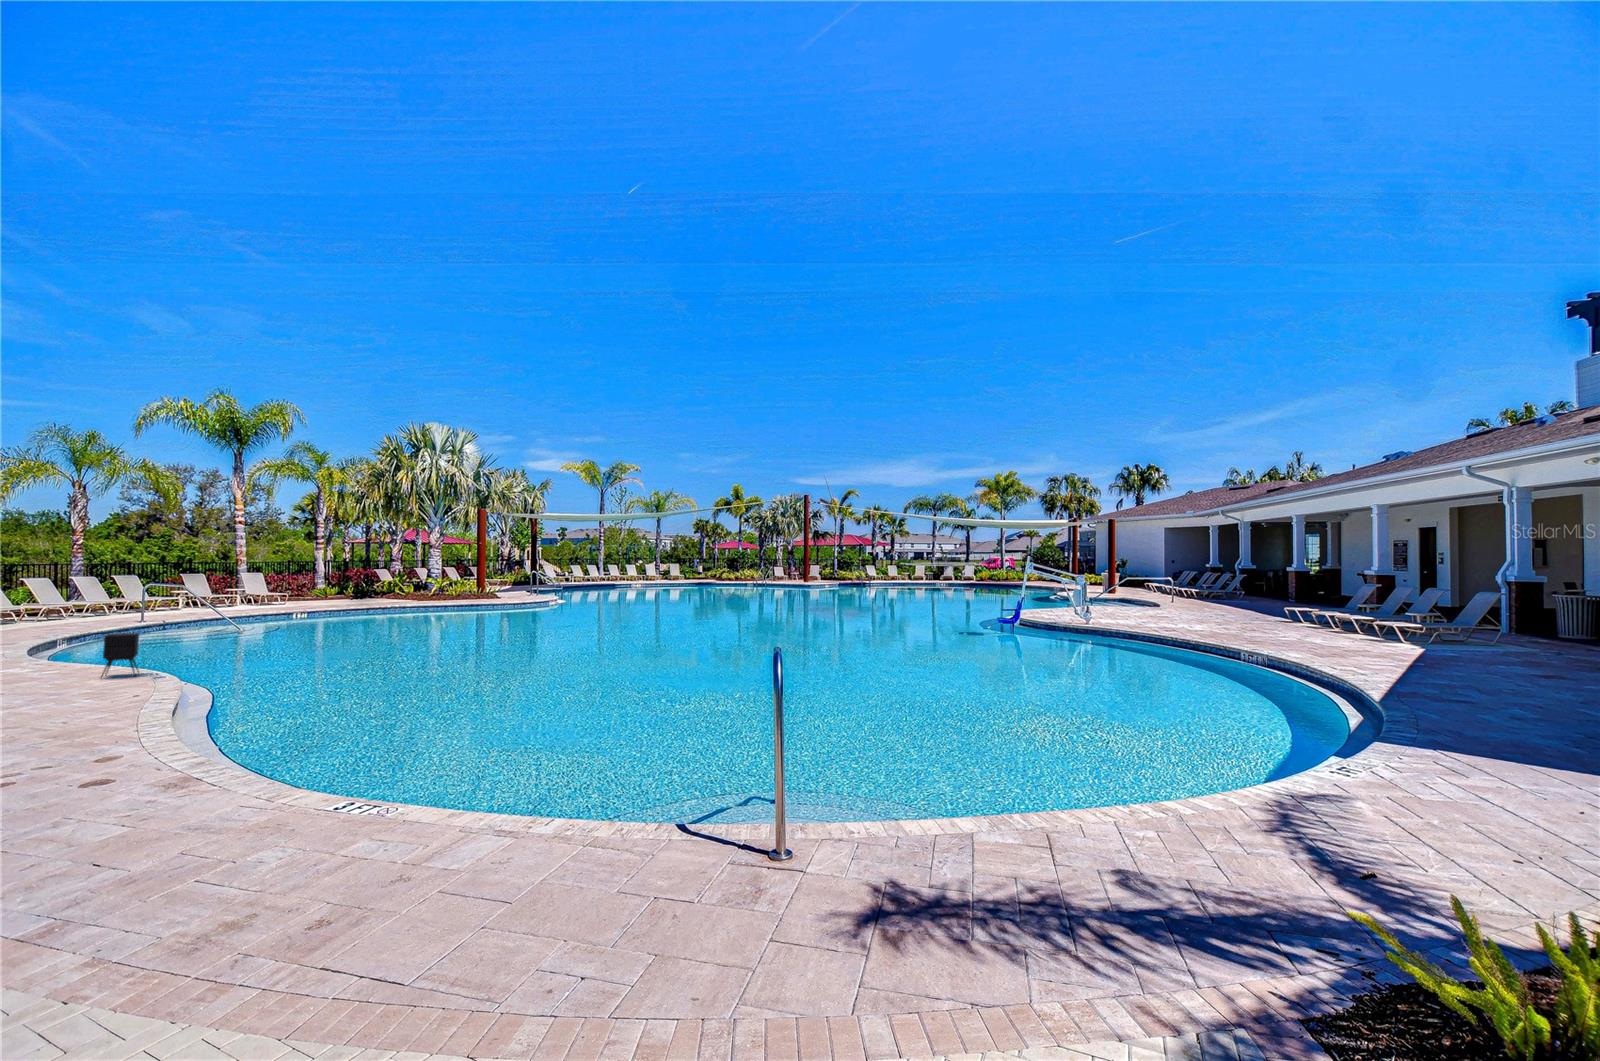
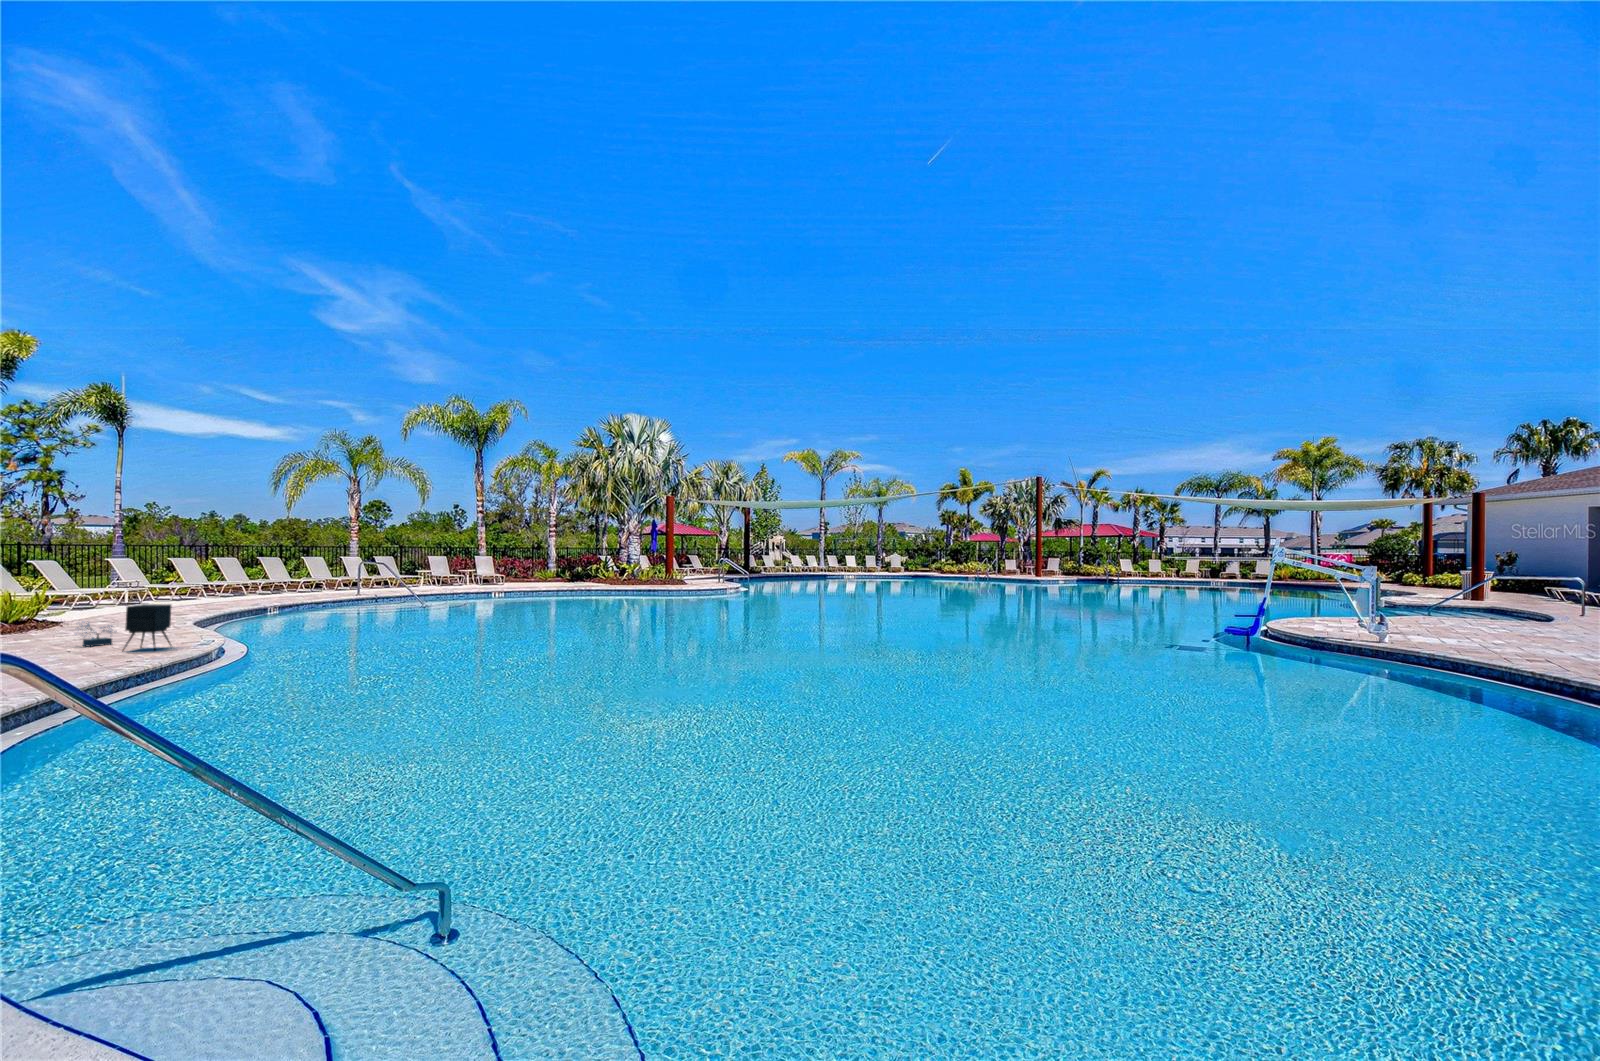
decorative plant: none [23,653,61,677] -> present [82,622,112,647]

